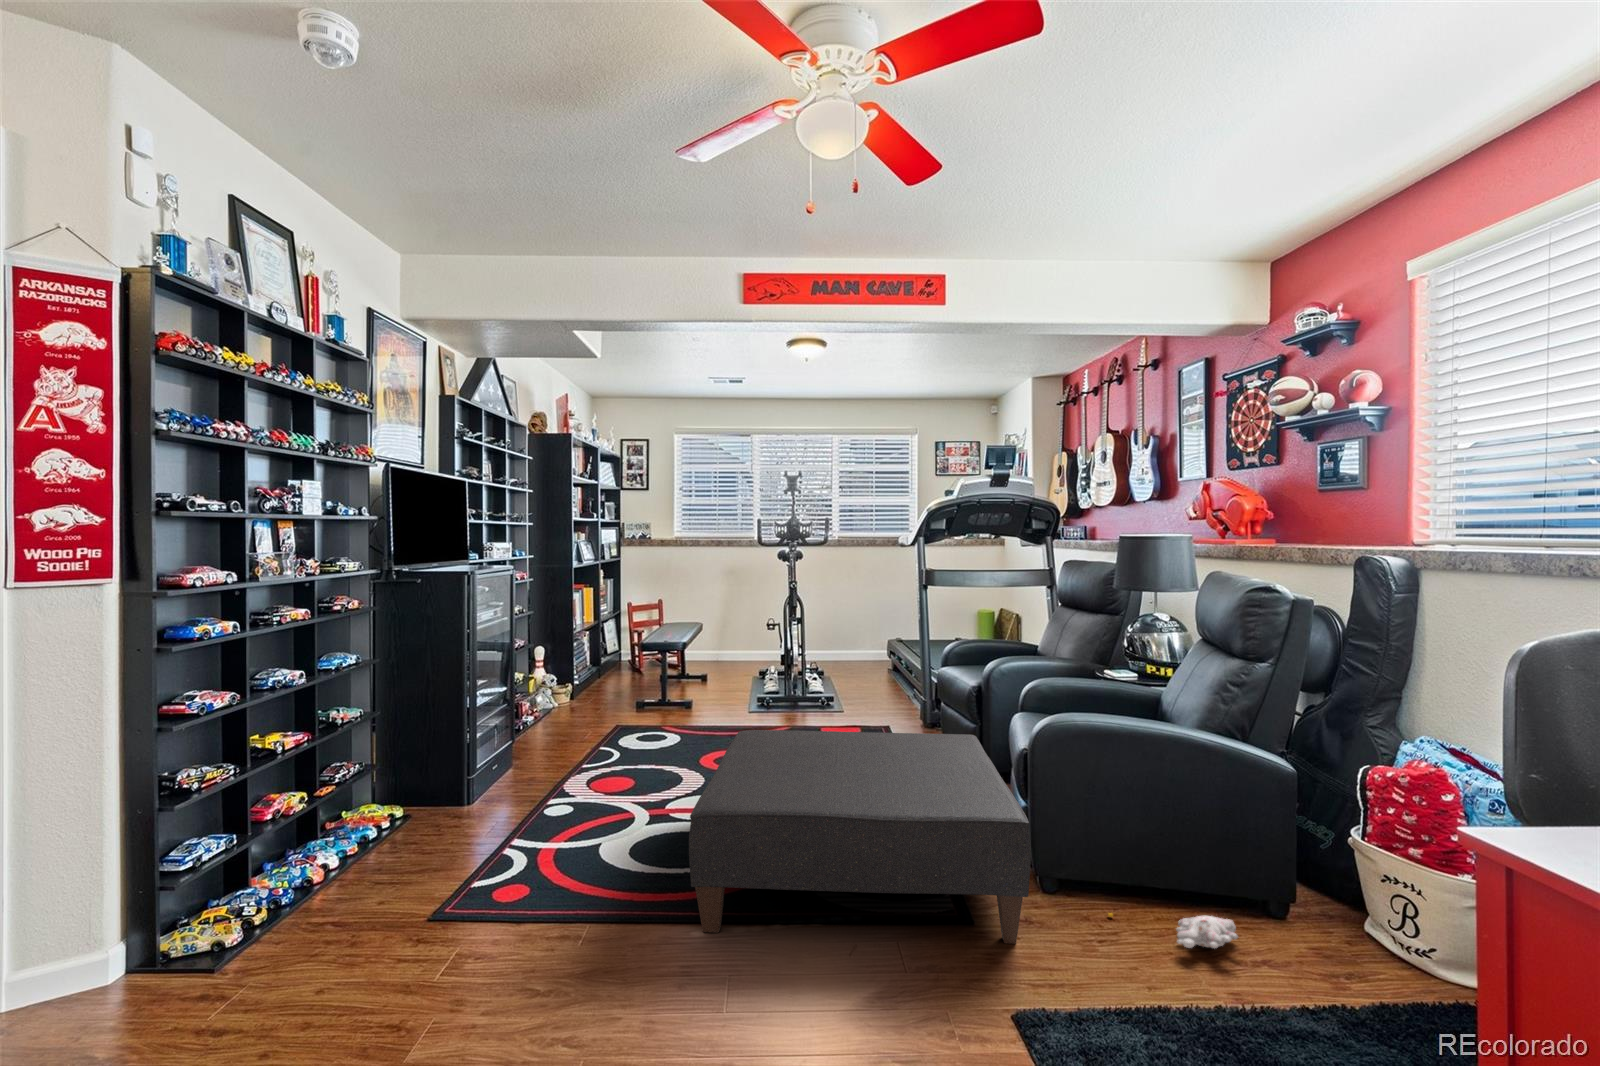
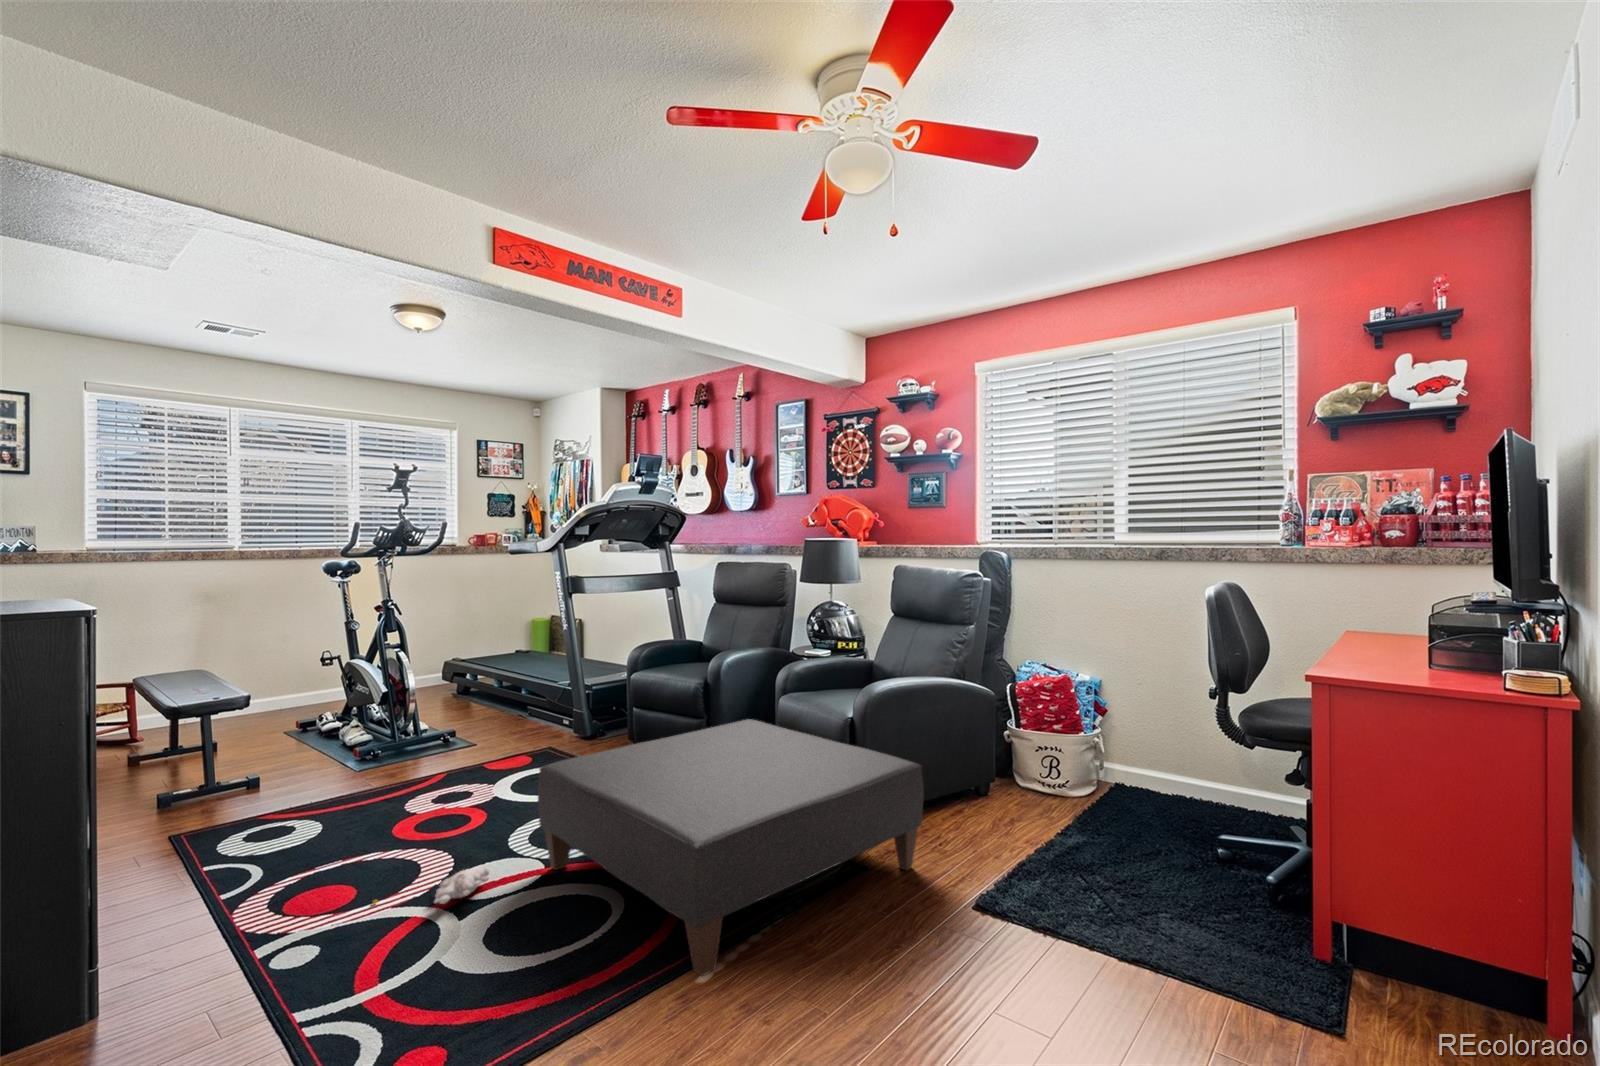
plush toy: present [1108,913,1238,948] -> present [373,867,489,904]

